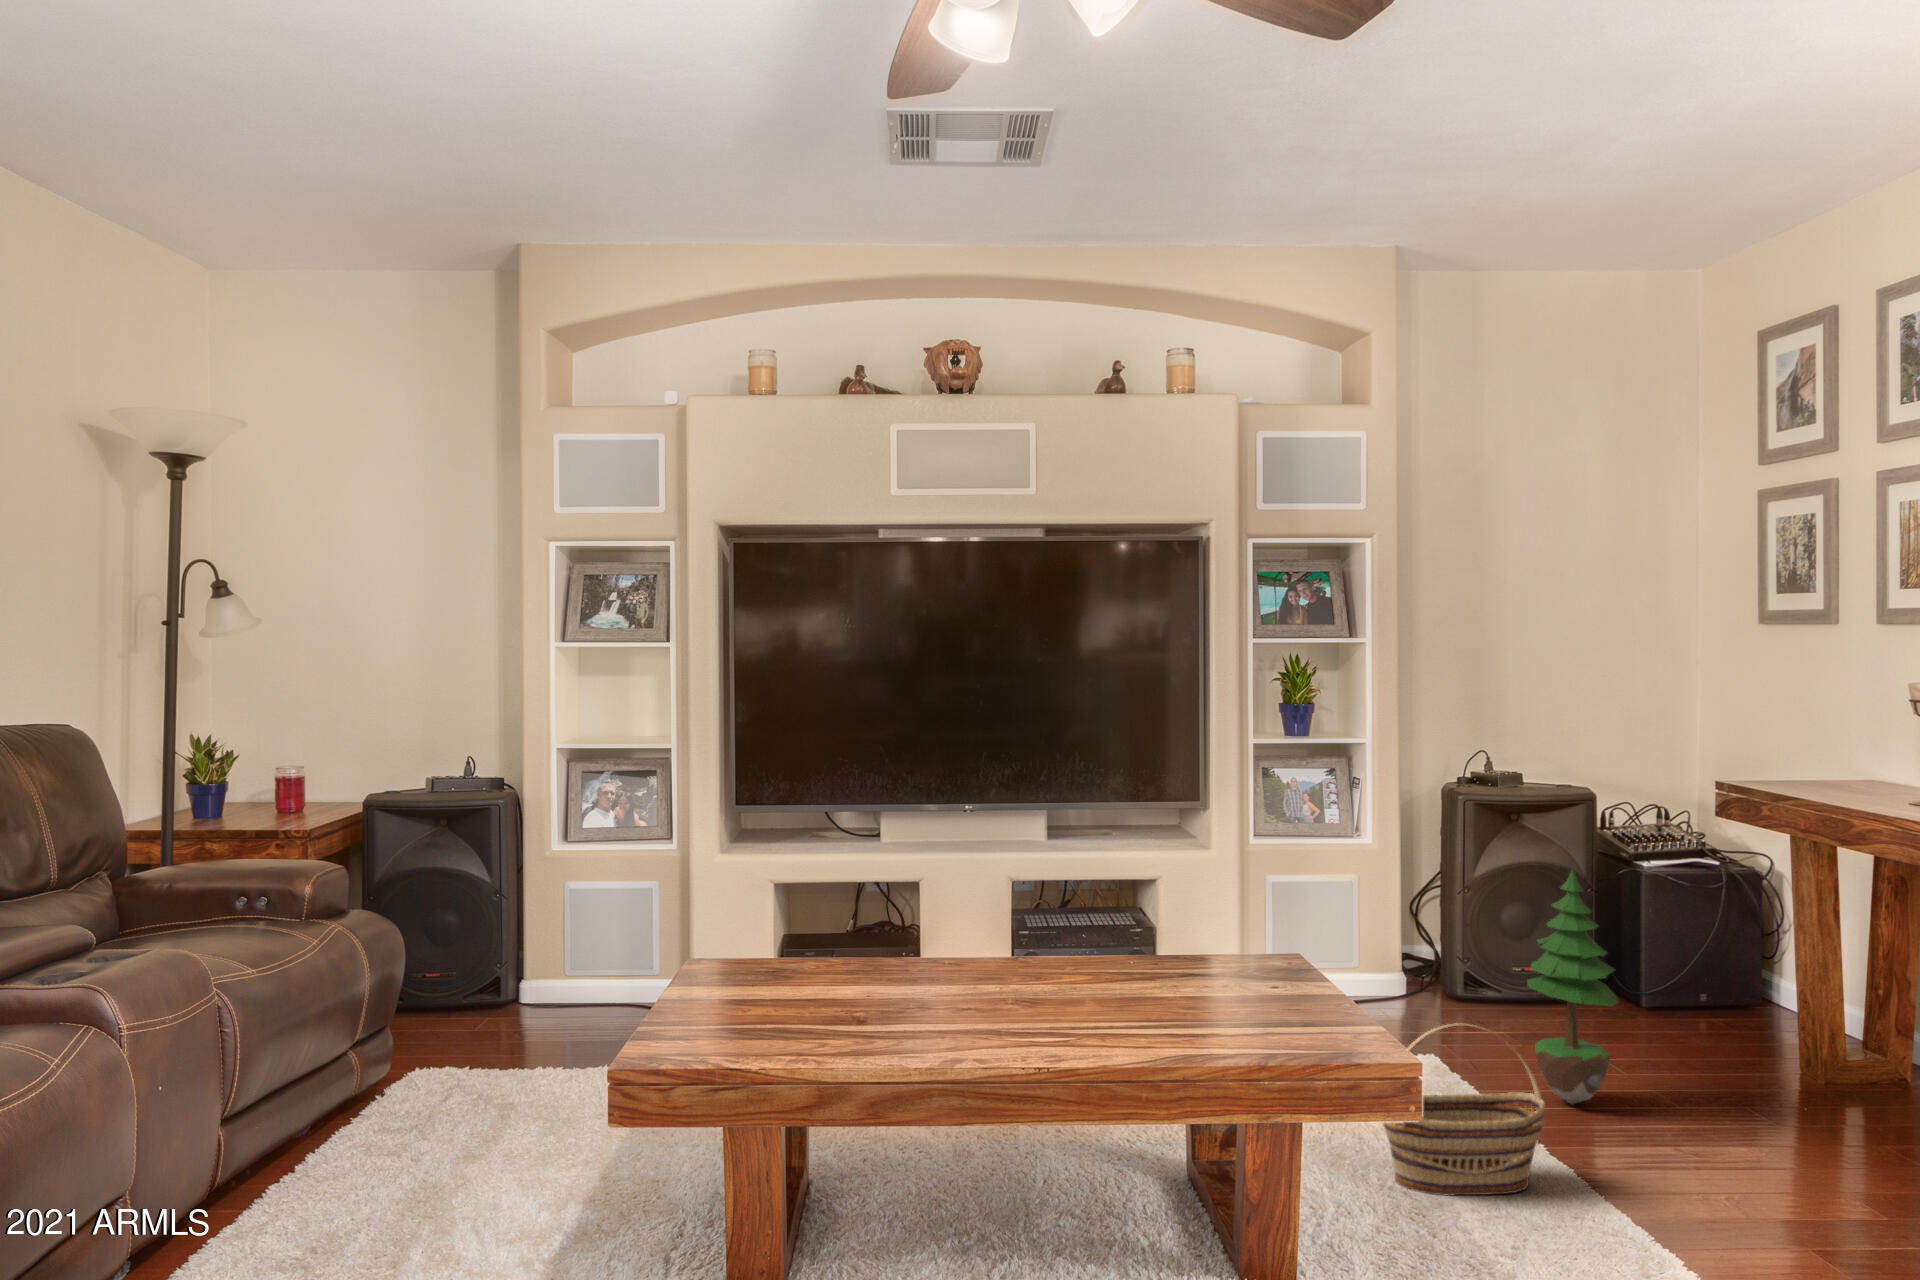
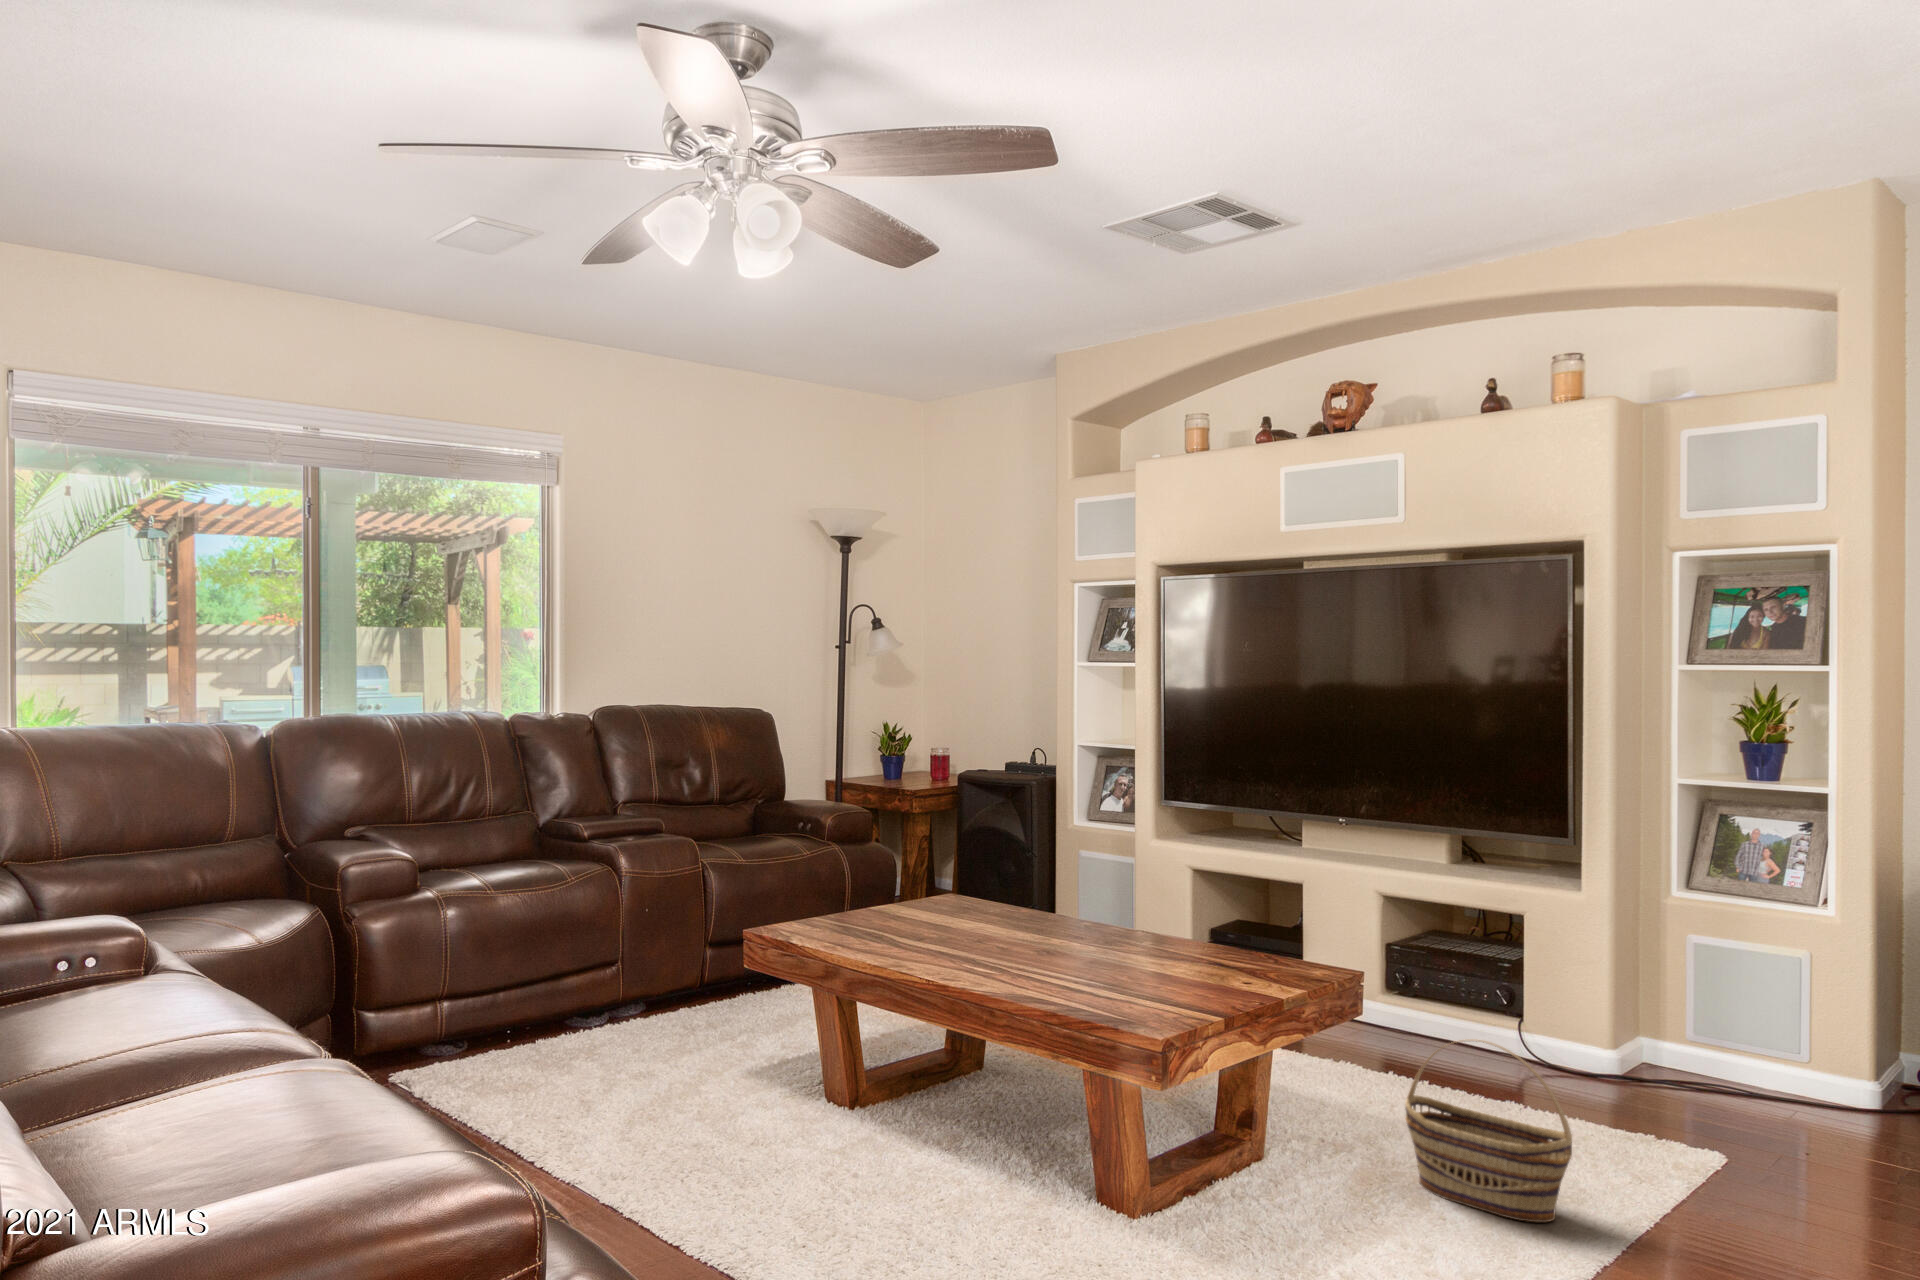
potted tree: present [1527,871,1618,1104] -> none [1745,935,1864,1217]

